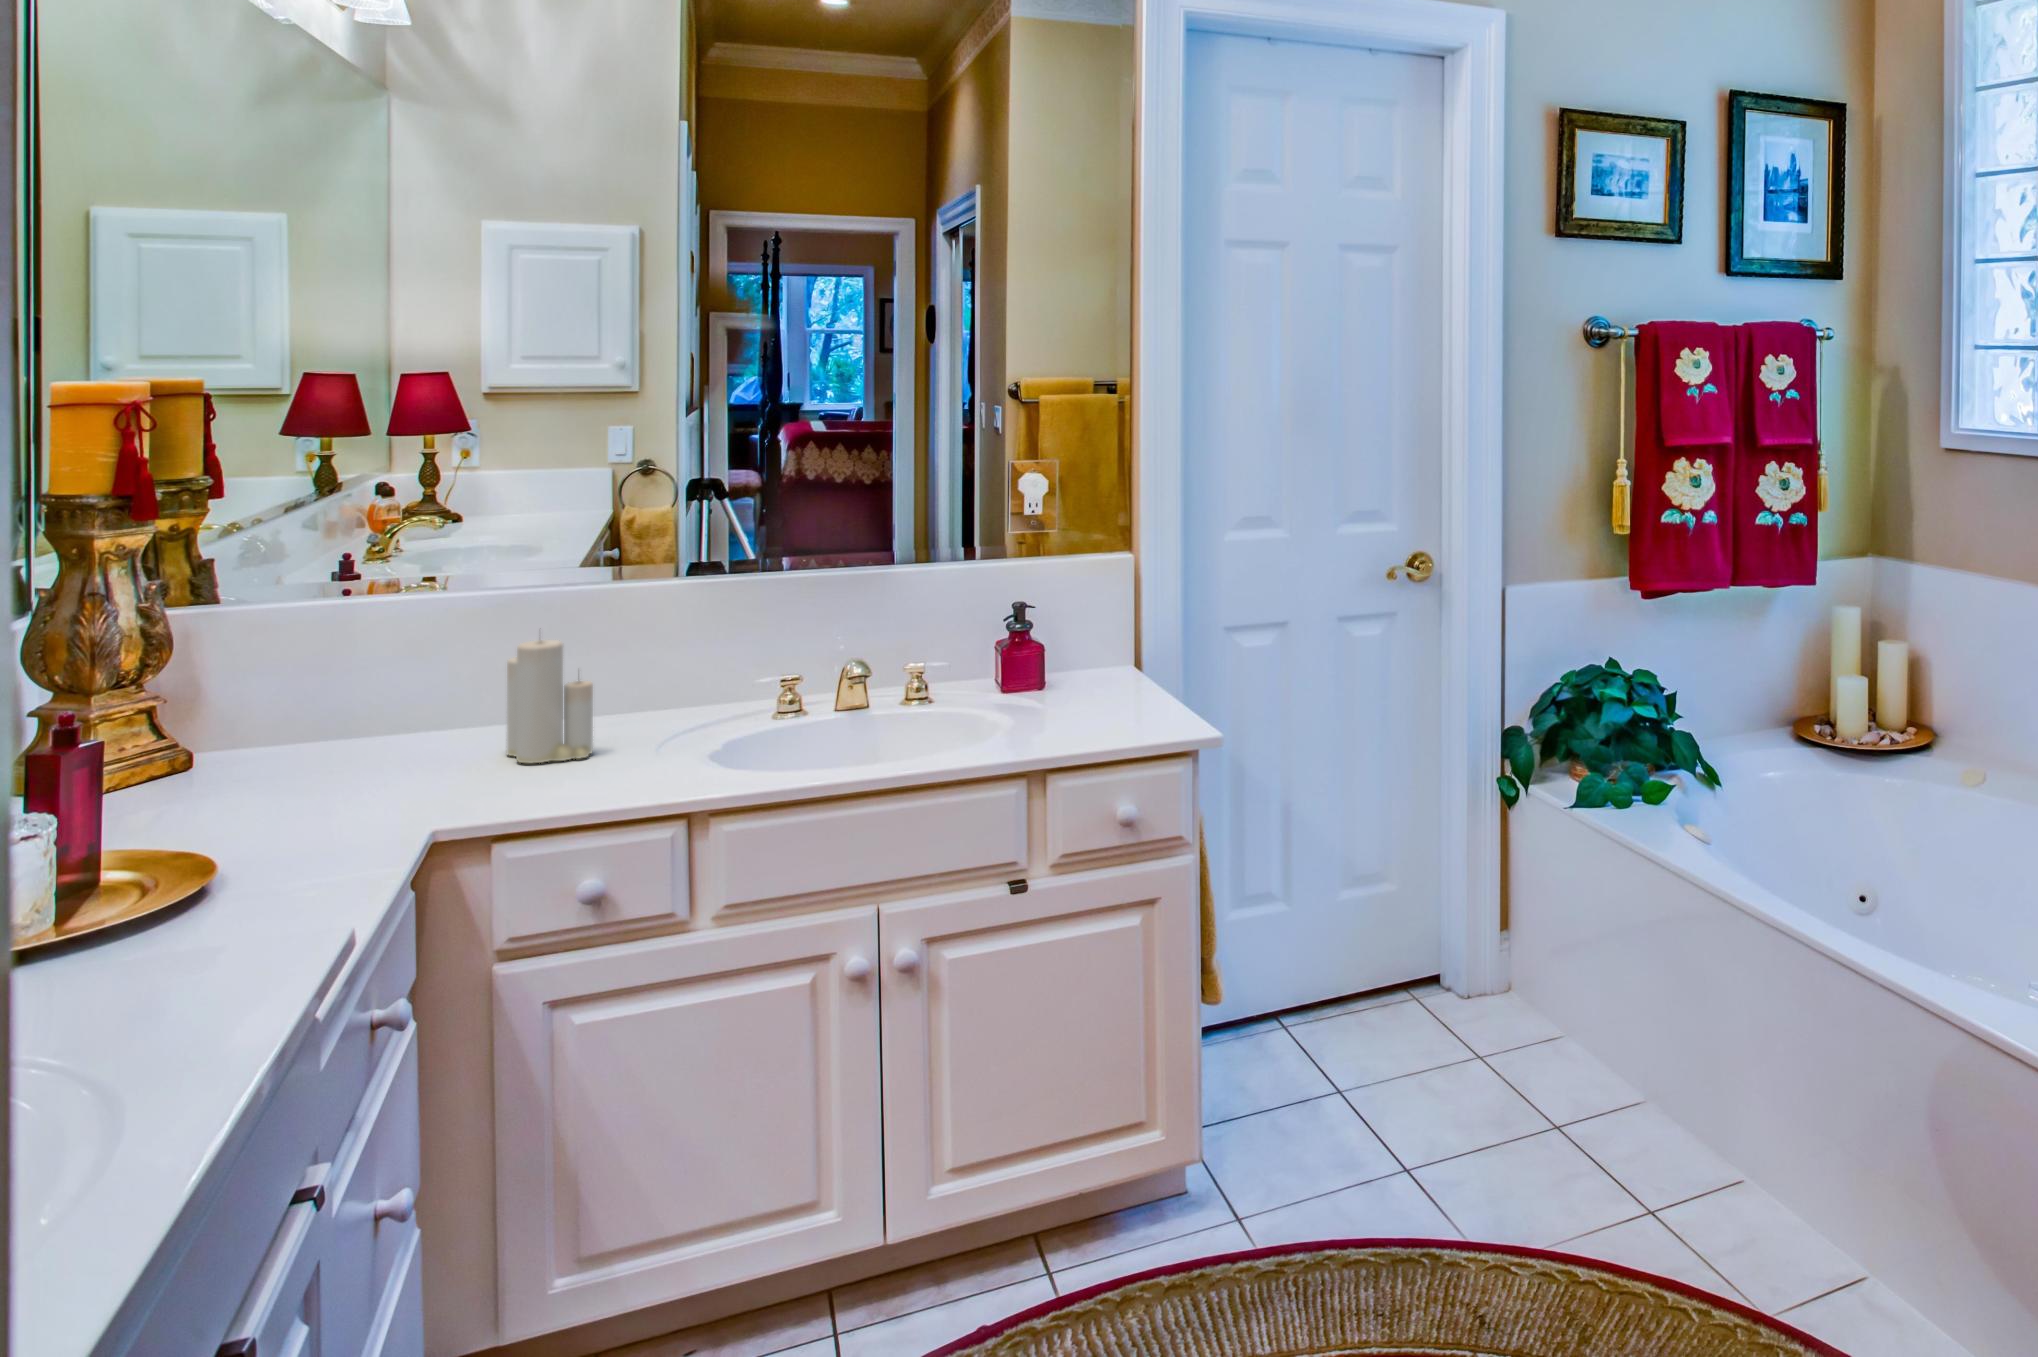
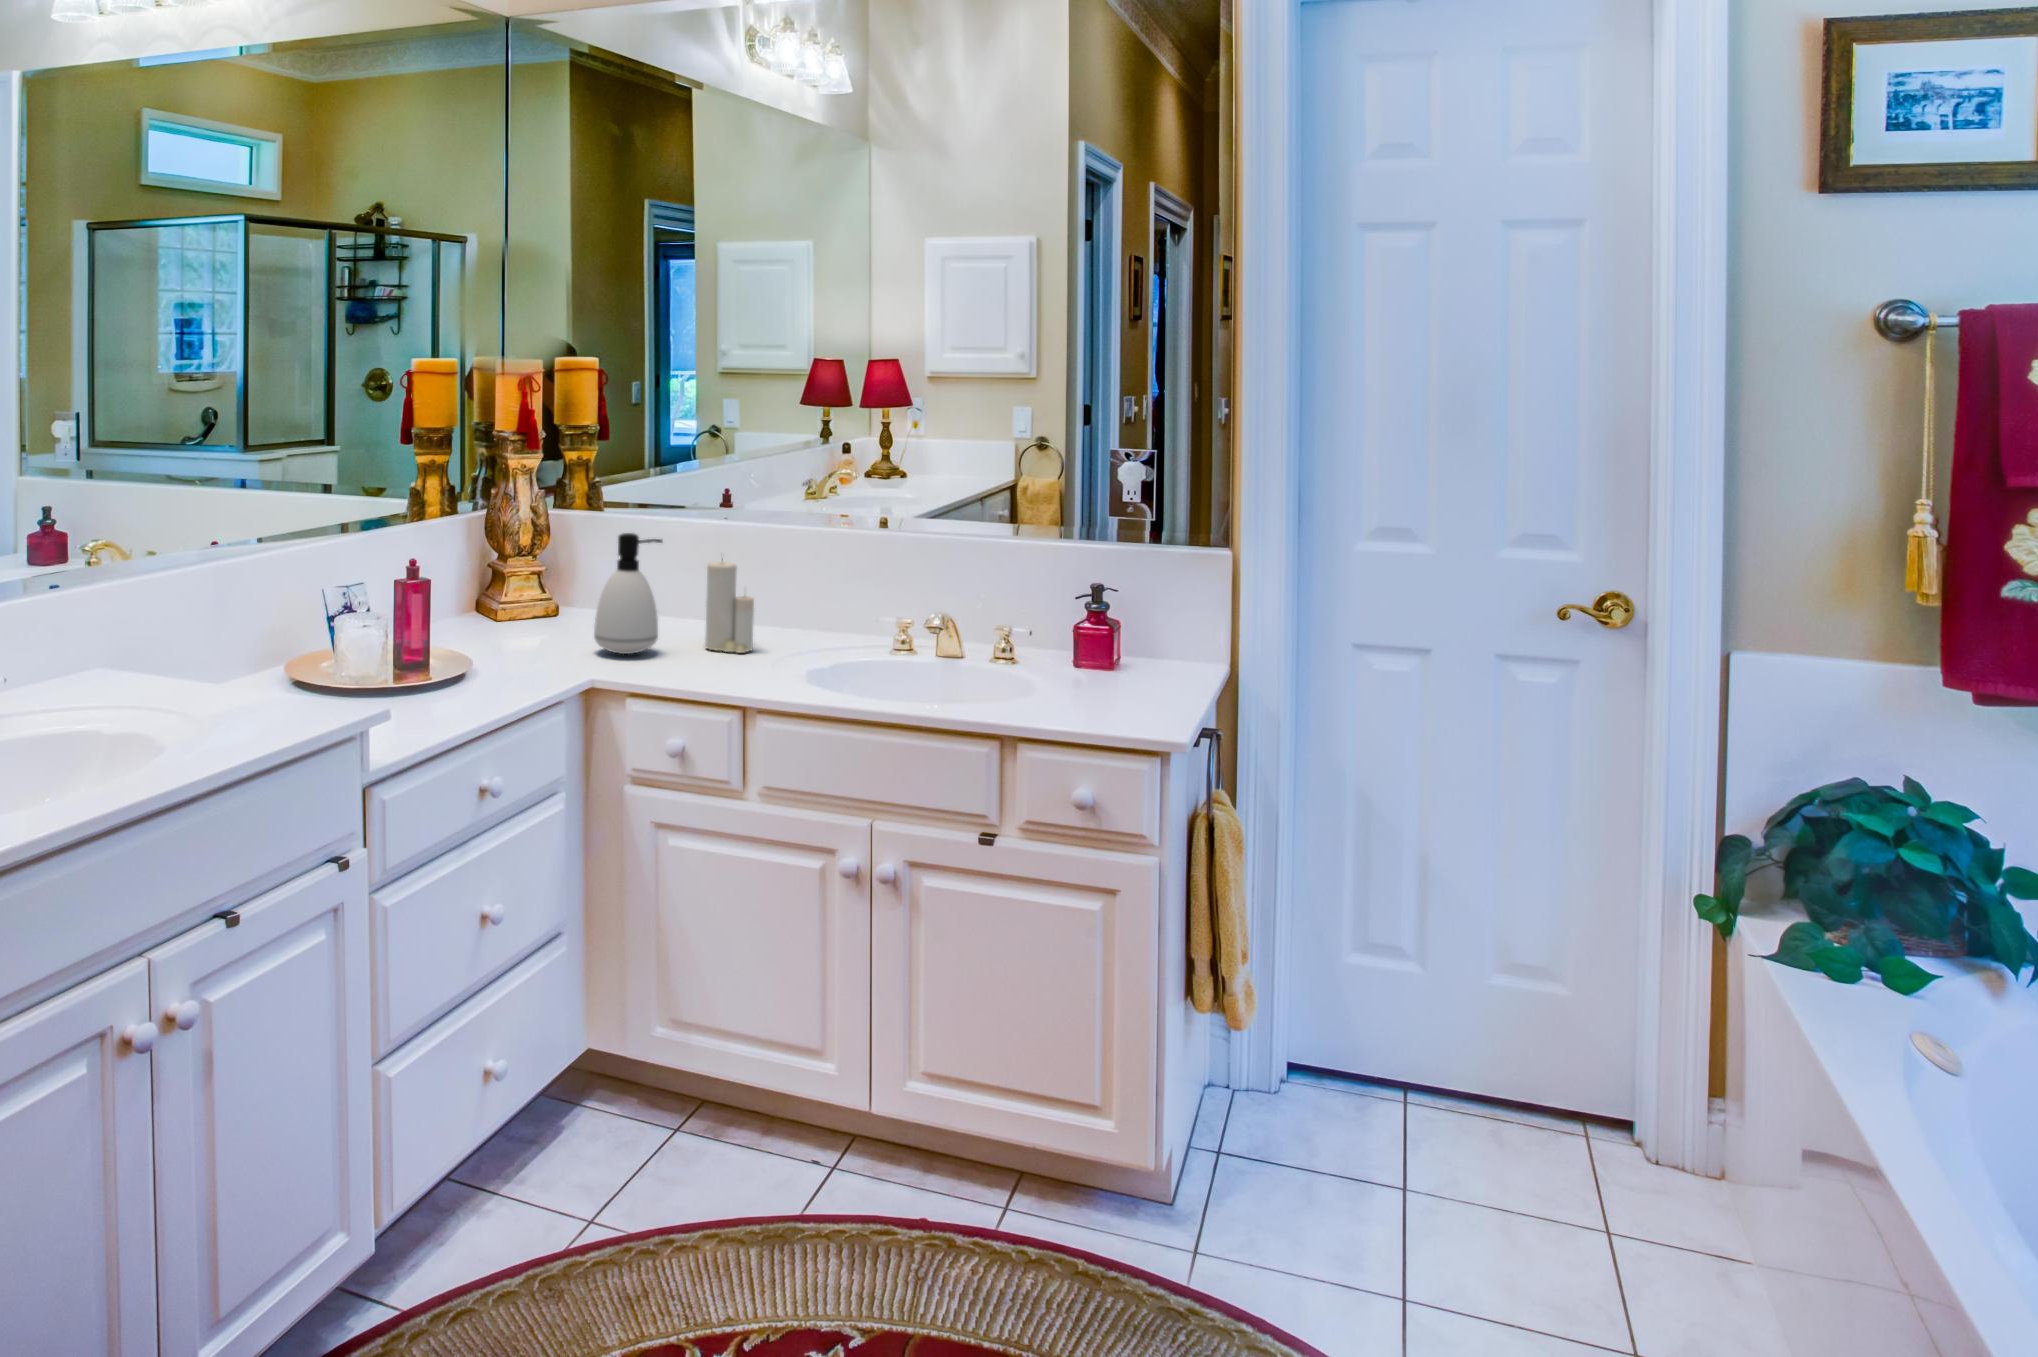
soap dispenser: none [360,620,472,796] -> present [594,533,662,654]

